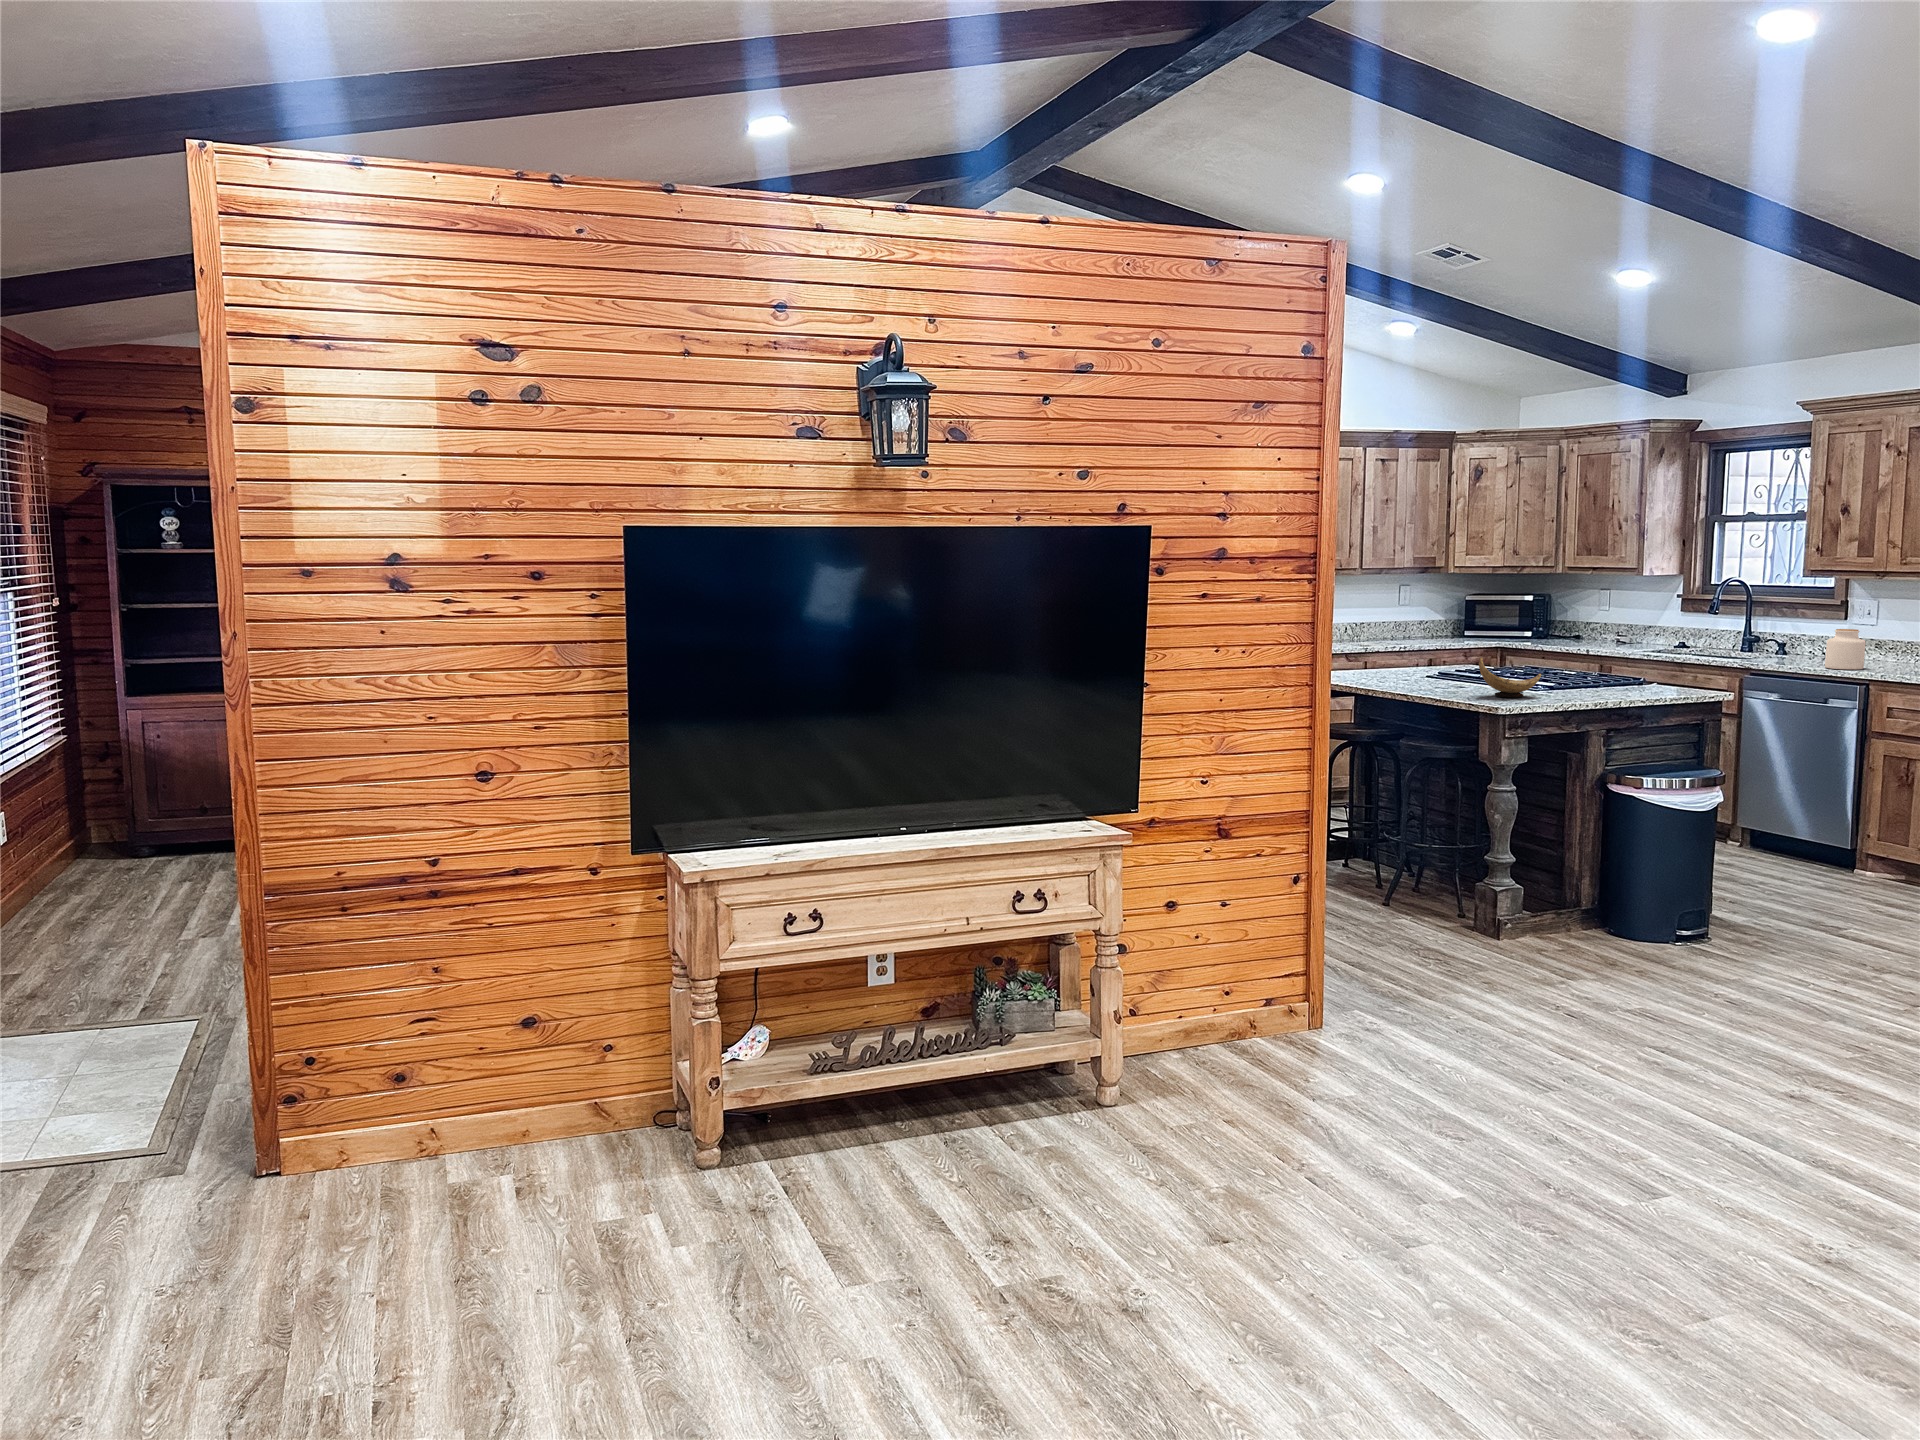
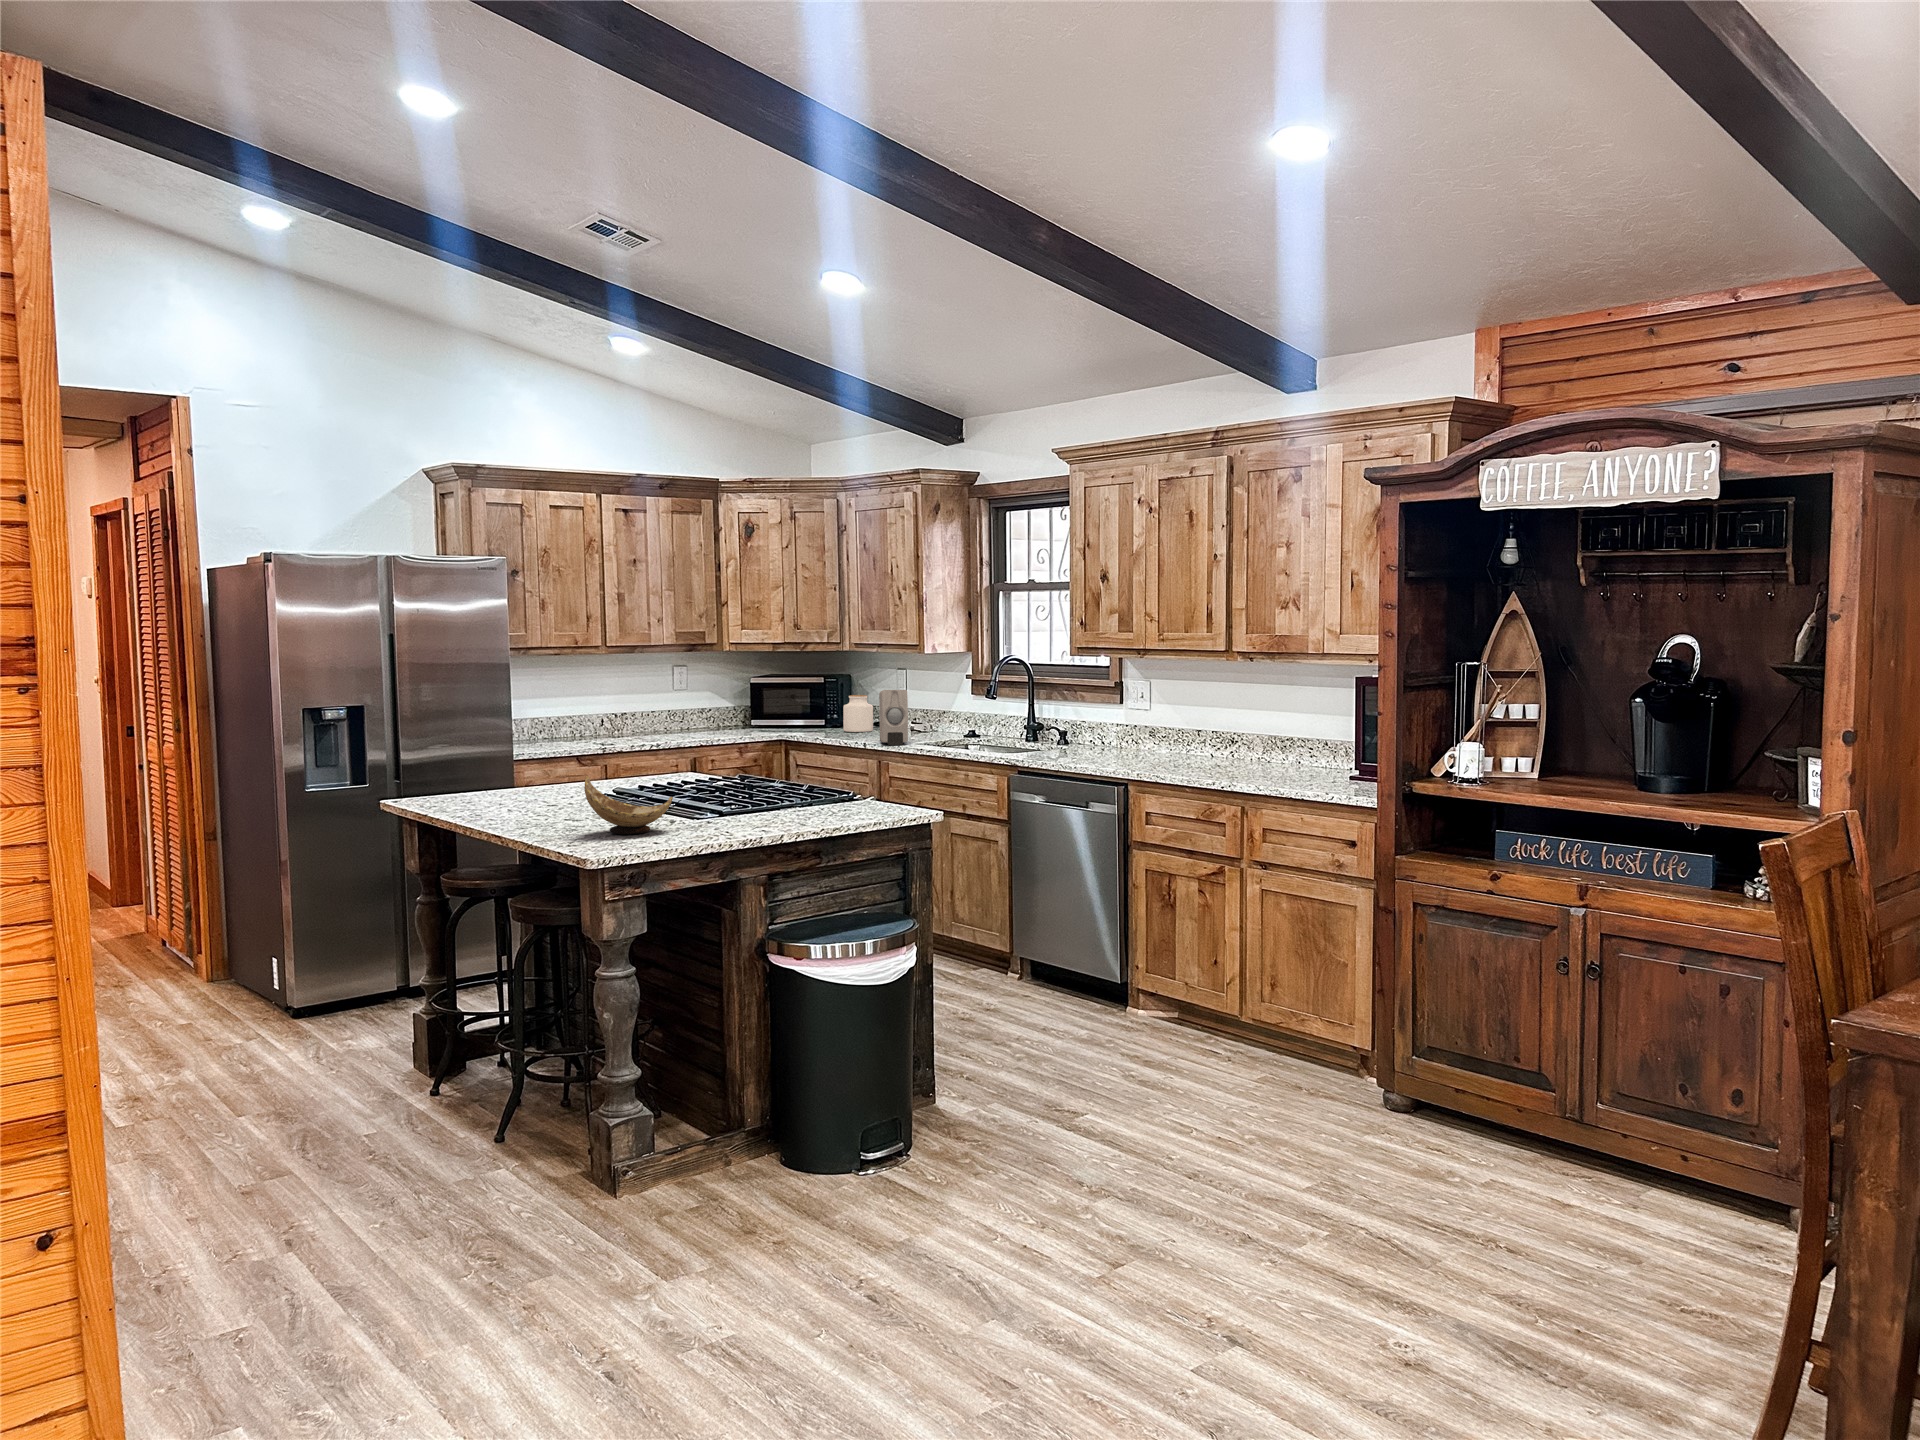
soap dispenser: none [1600,606,1631,651] -> present [879,690,908,745]
jar: present [1825,629,1866,670] -> present [843,695,873,732]

